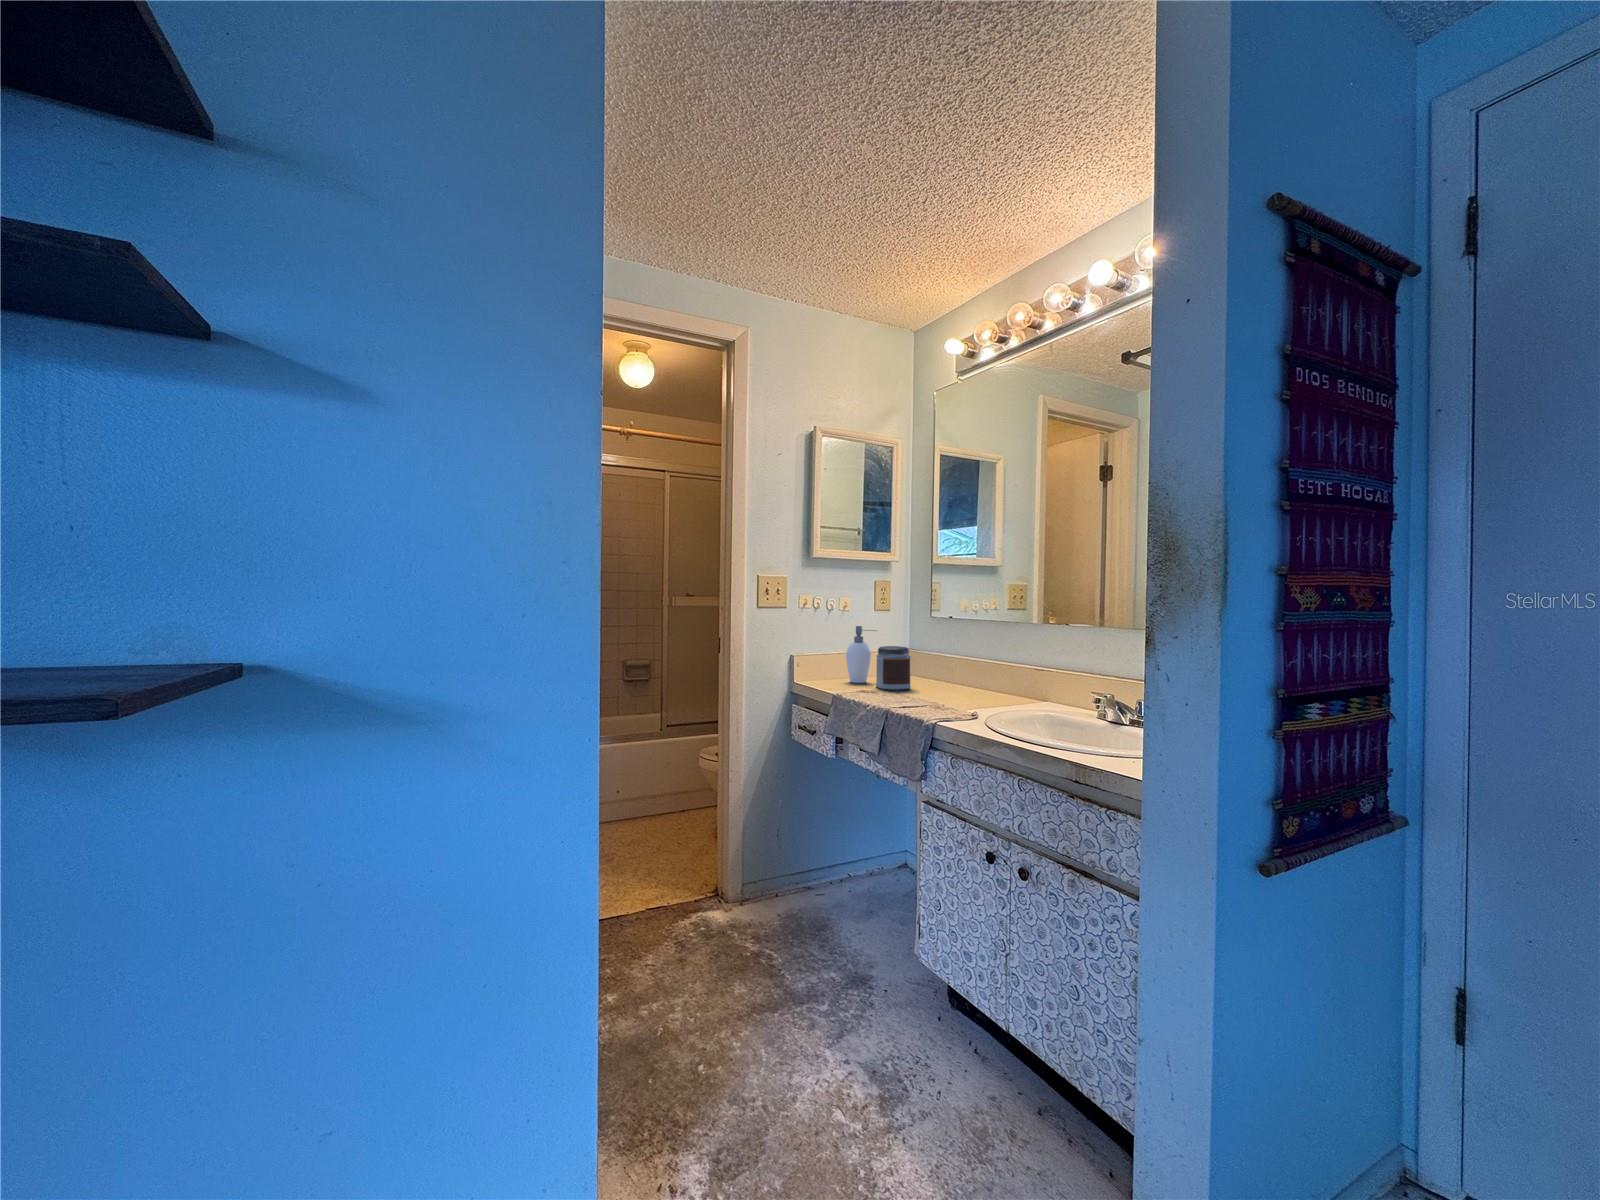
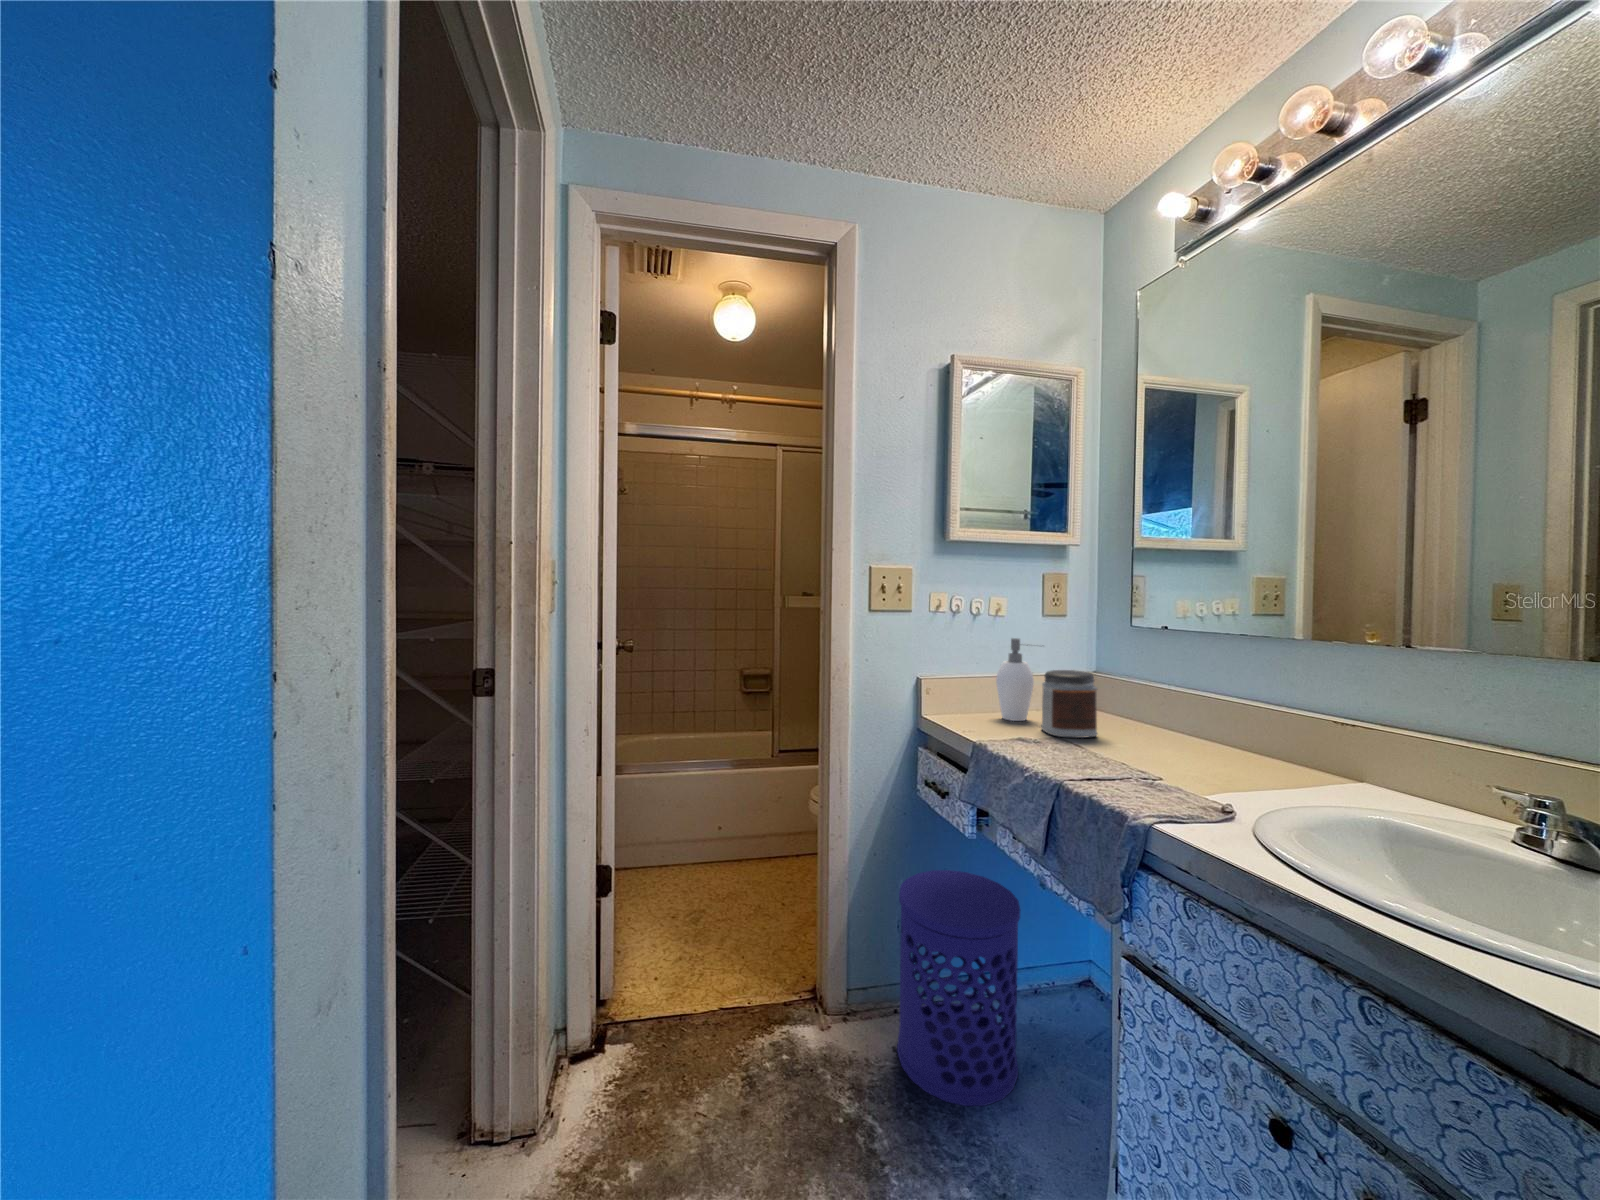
waste bin: none [782,790,863,937] -> present [897,870,1020,1106]

